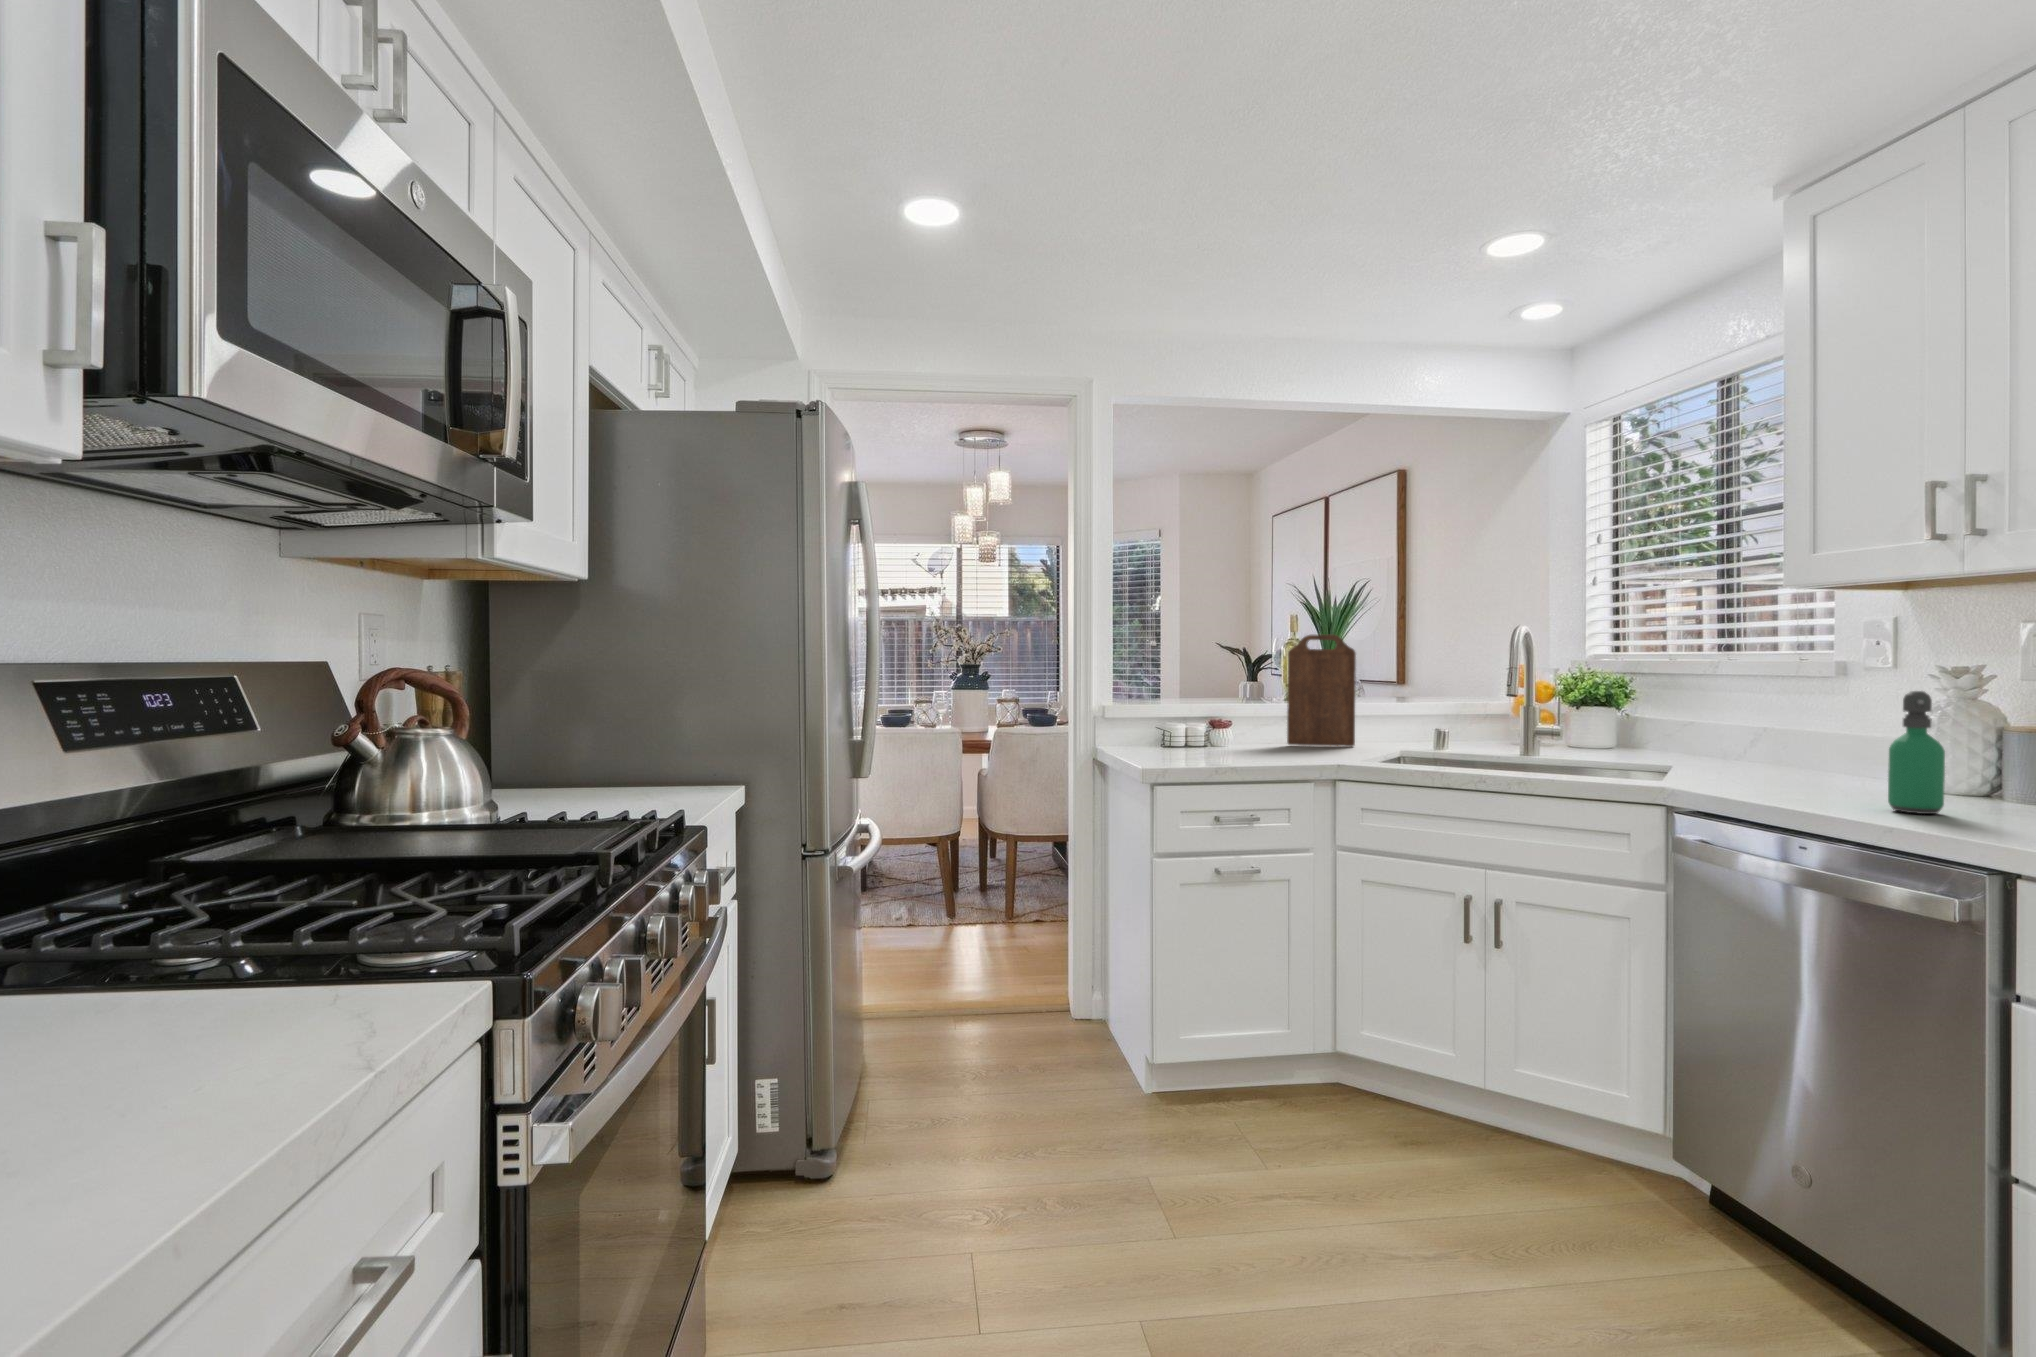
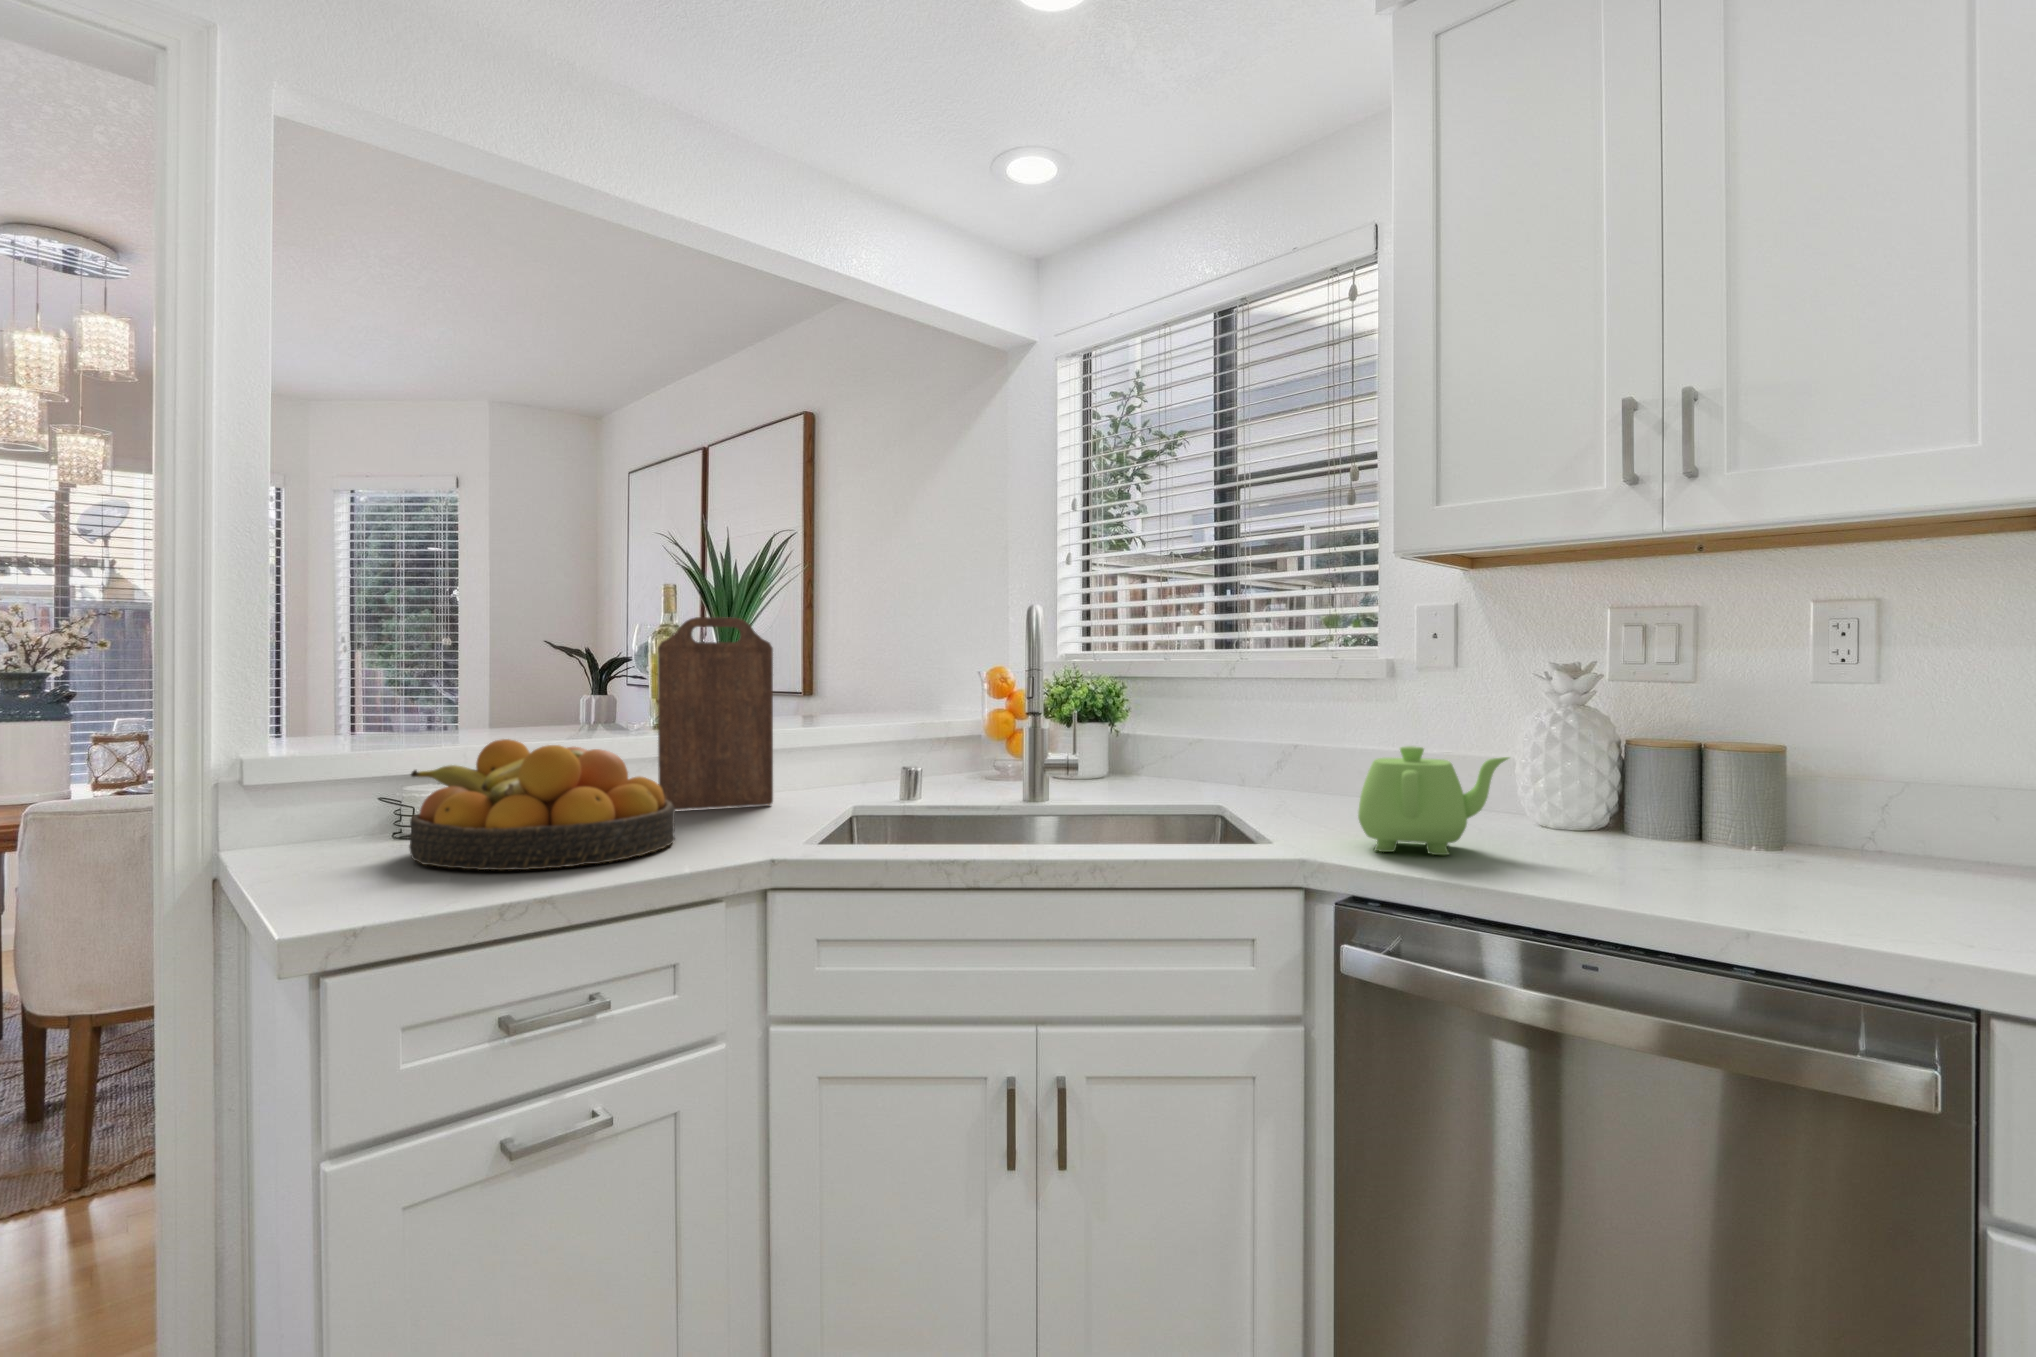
soap dispenser: present [1888,691,1945,814] -> none [1625,699,1700,891]
fruit bowl: none [1169,700,1294,761] -> present [409,739,675,870]
teapot: none [1728,721,1848,792] -> present [1358,746,1509,855]

